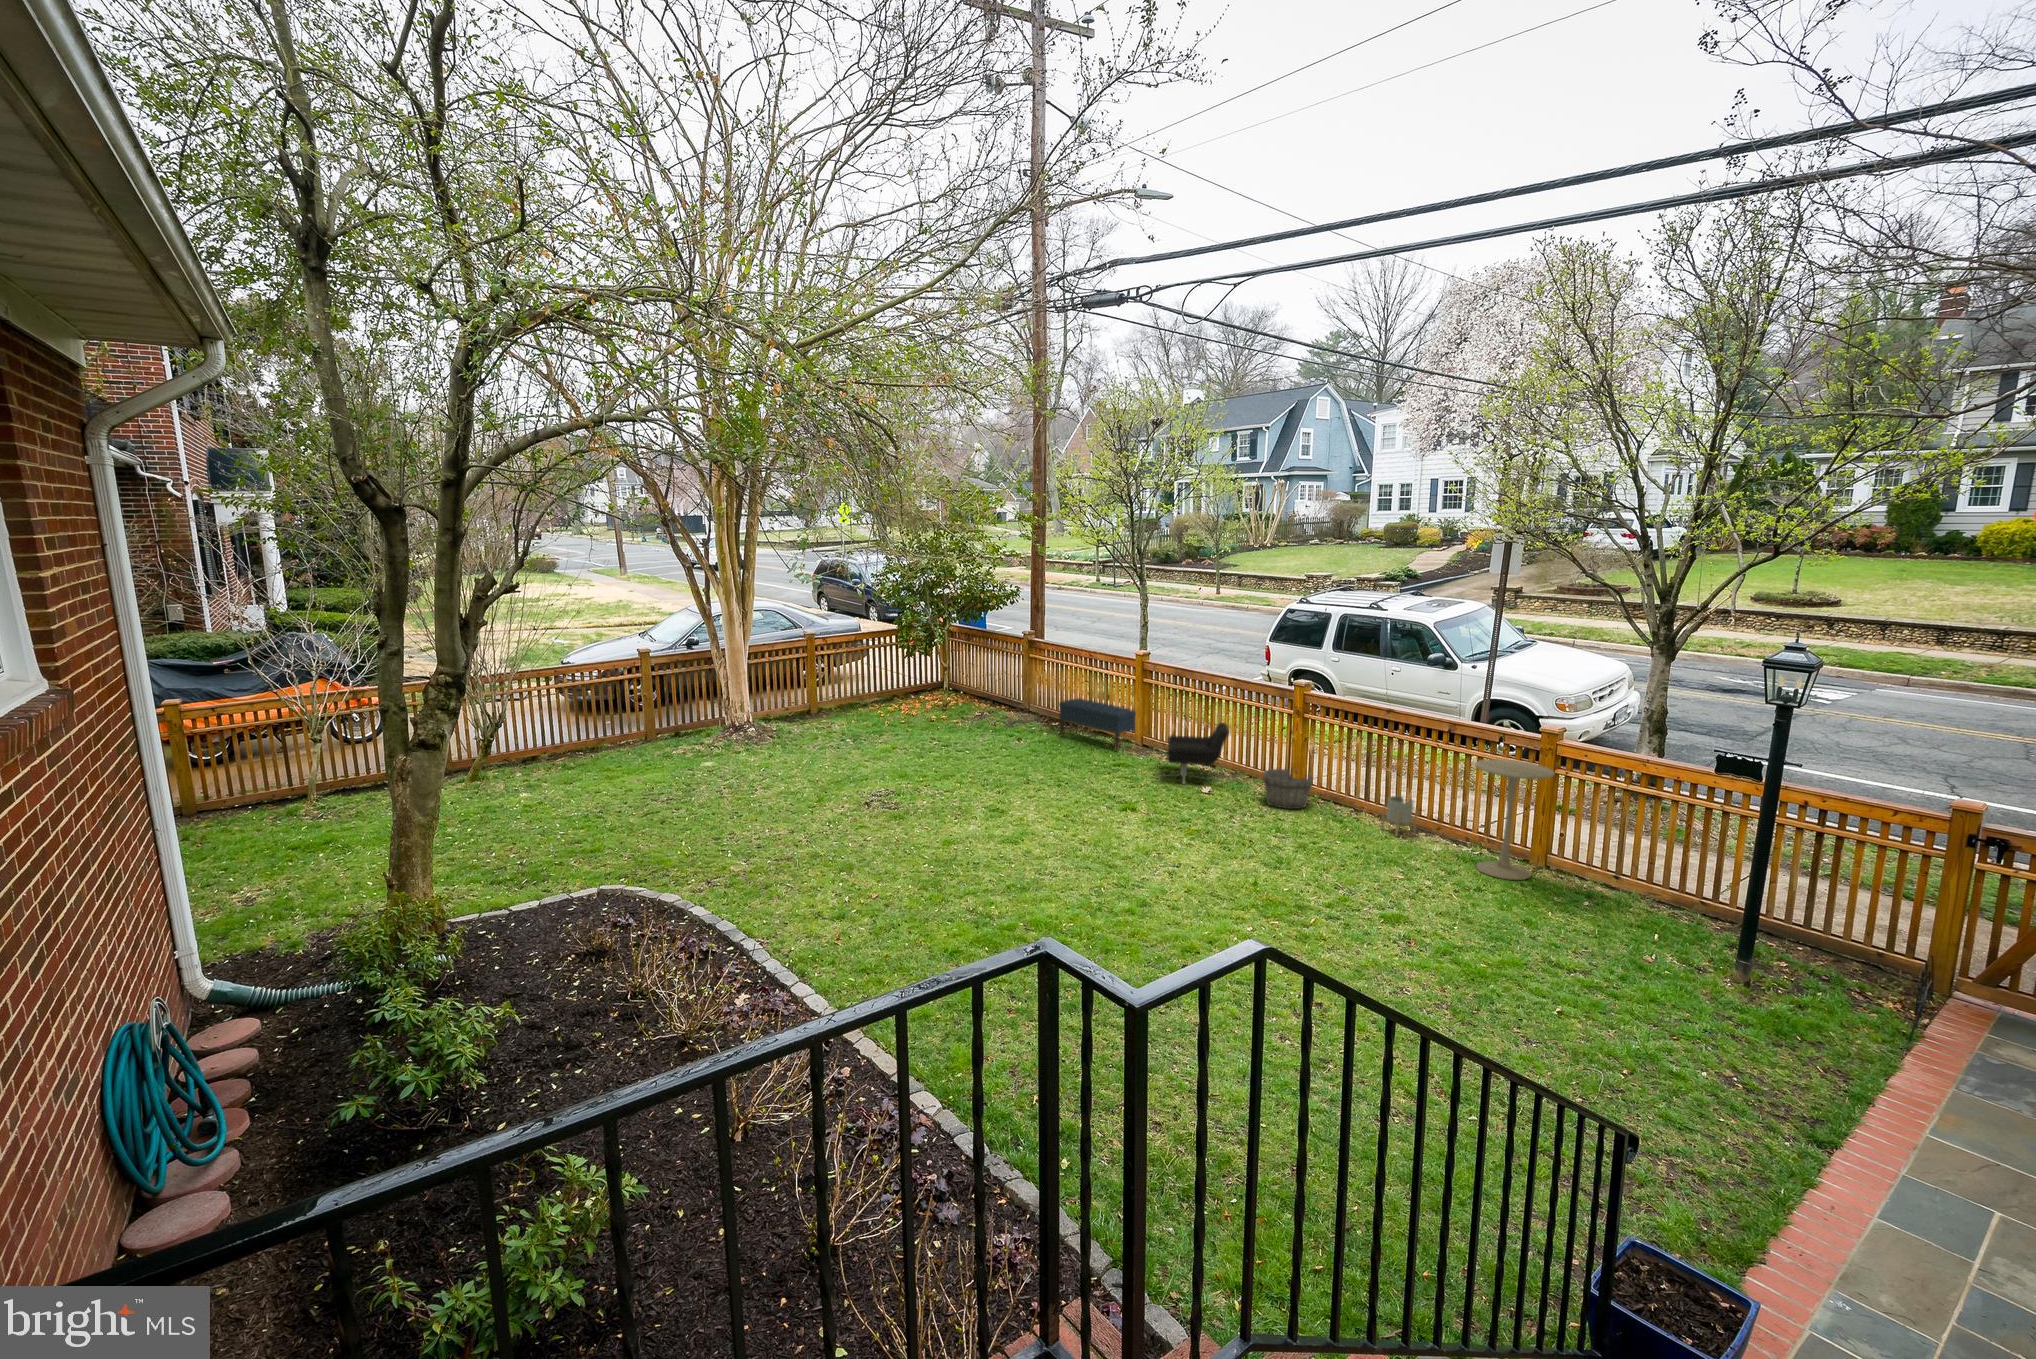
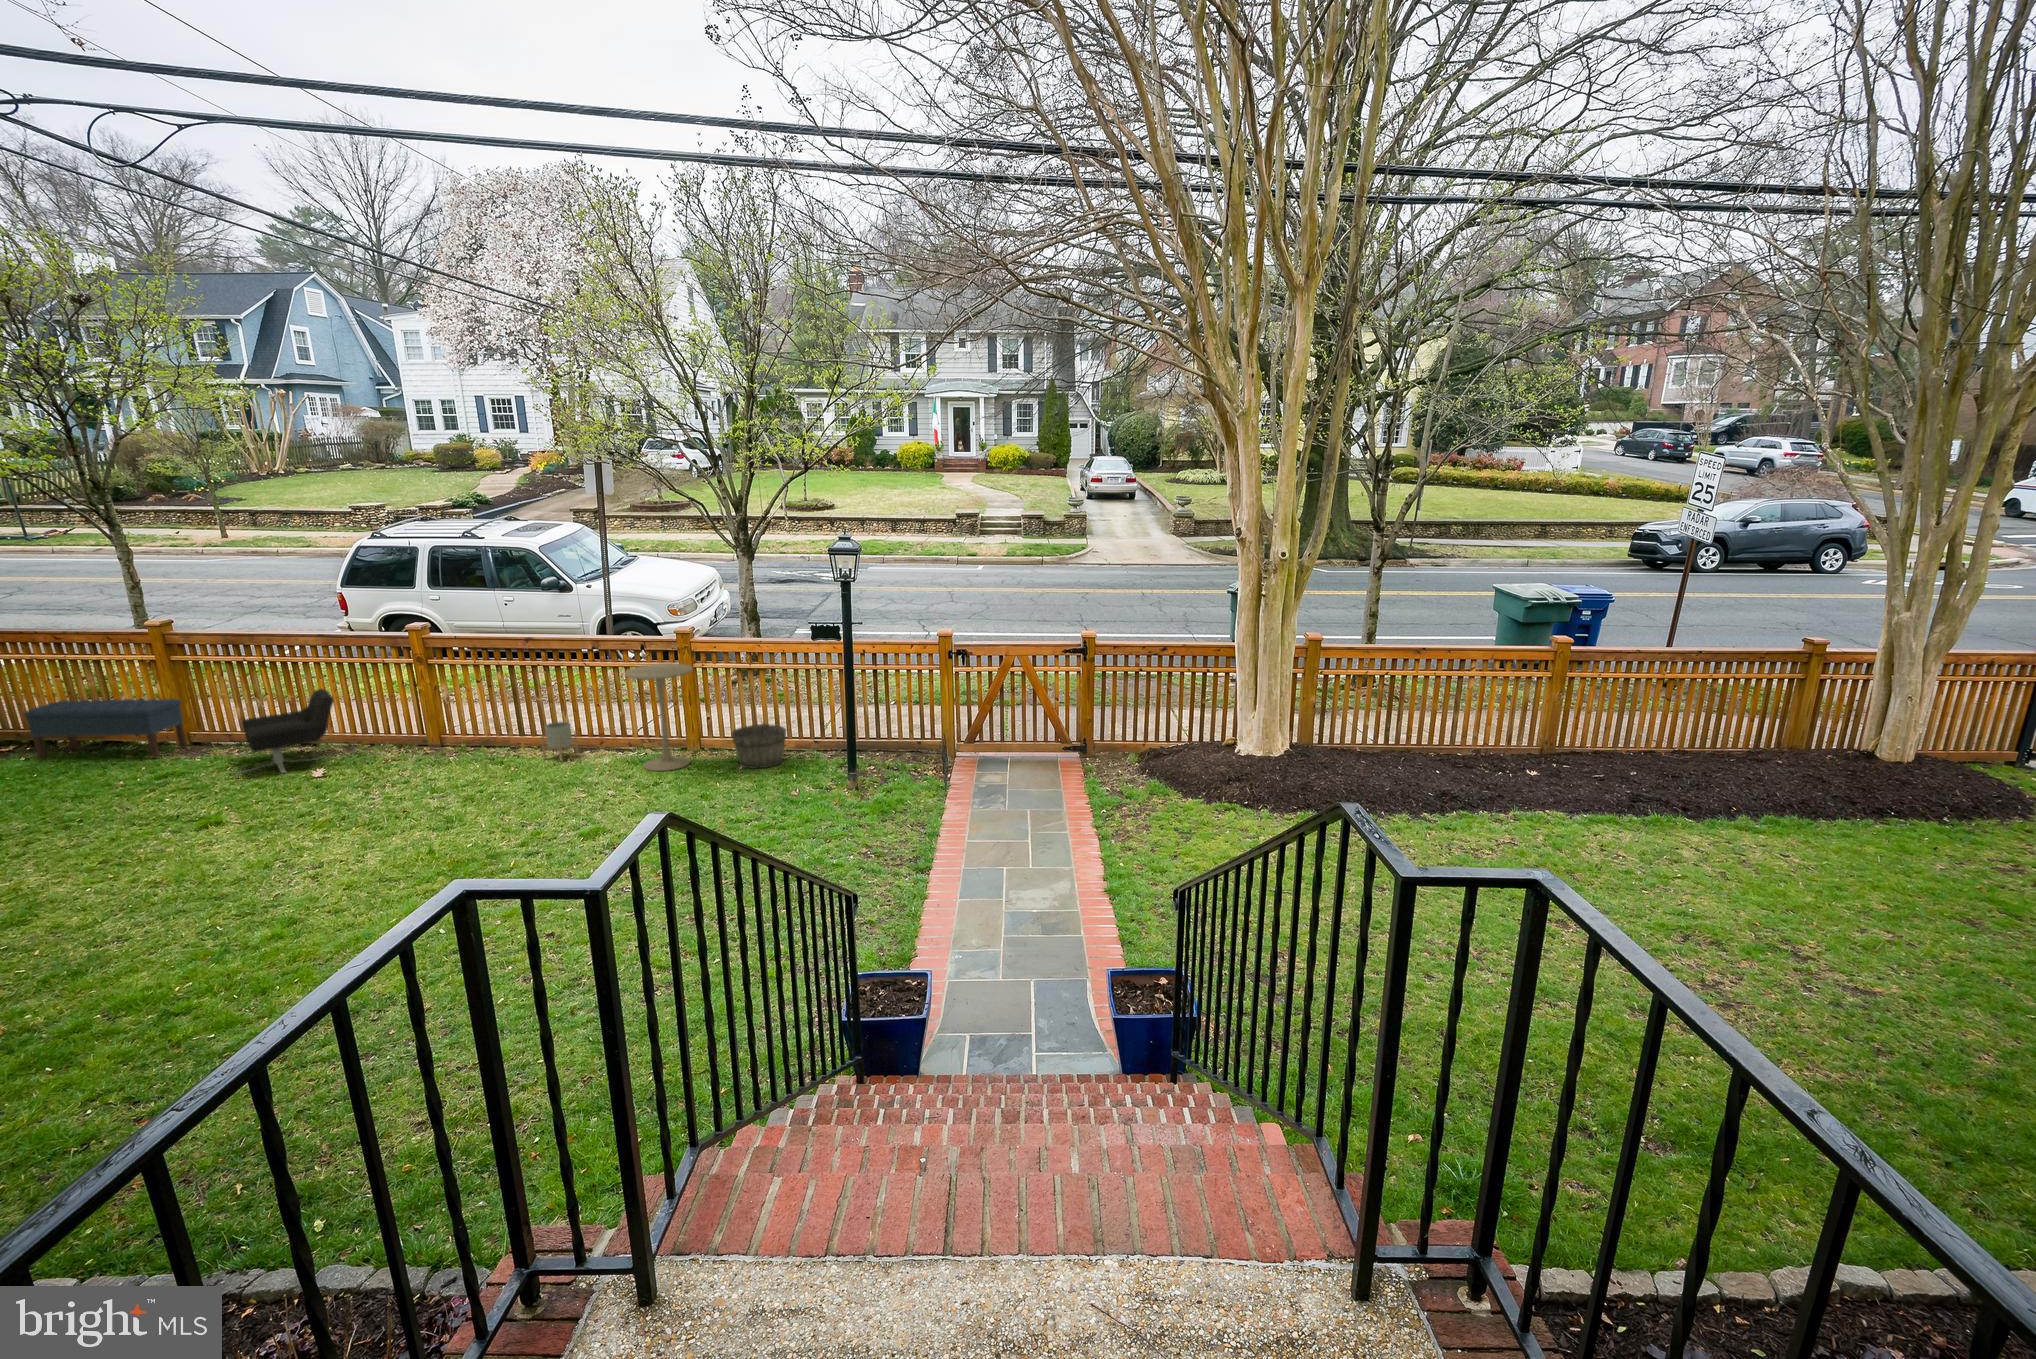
wooden bucket: present [1263,769,1313,809] -> present [732,723,786,769]

